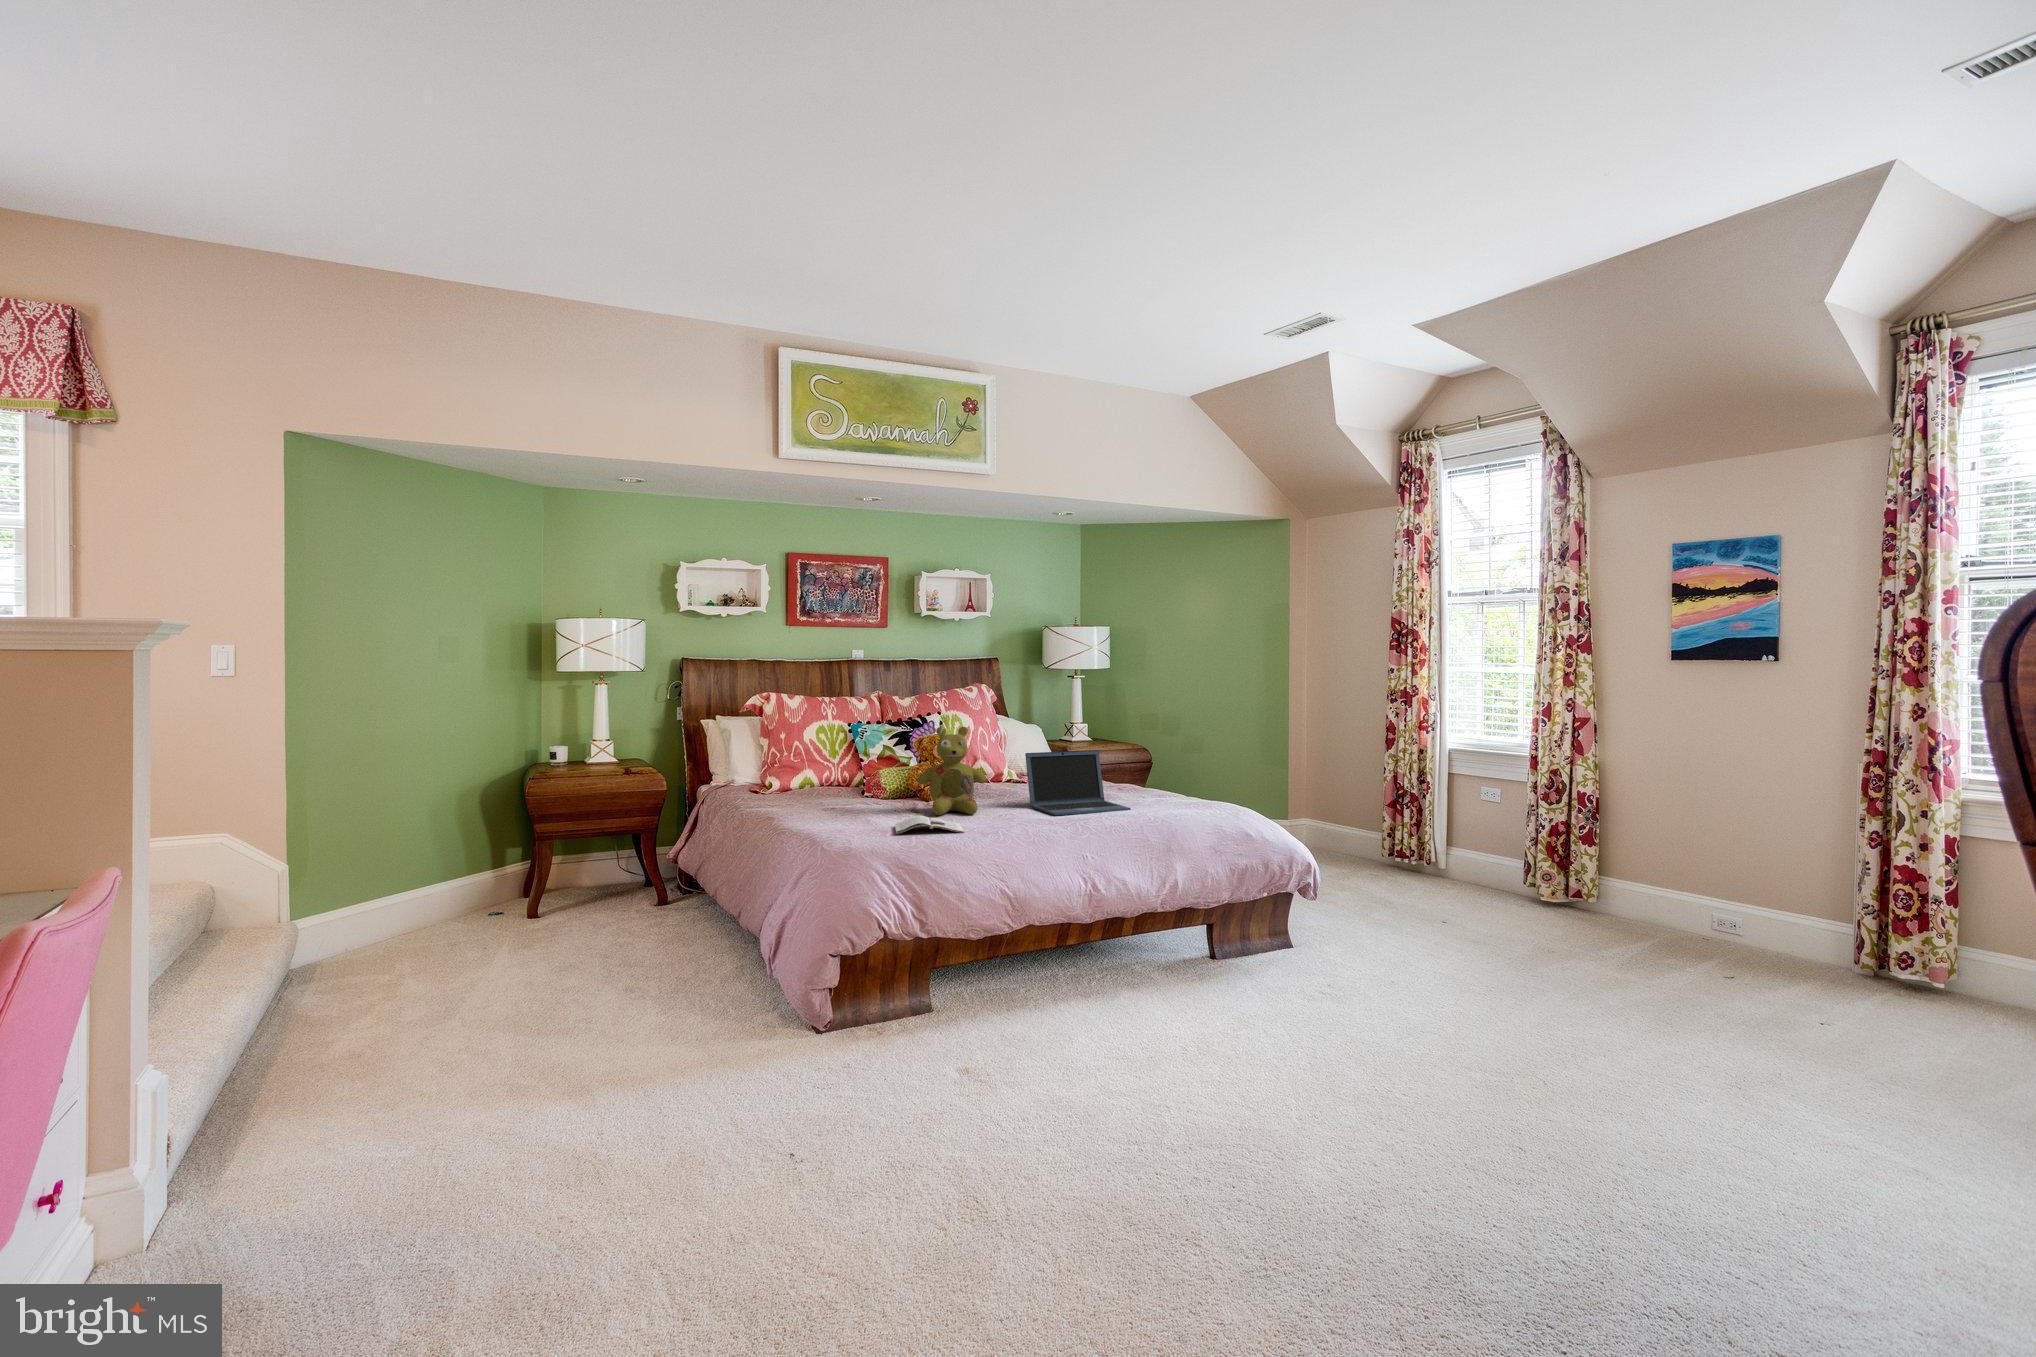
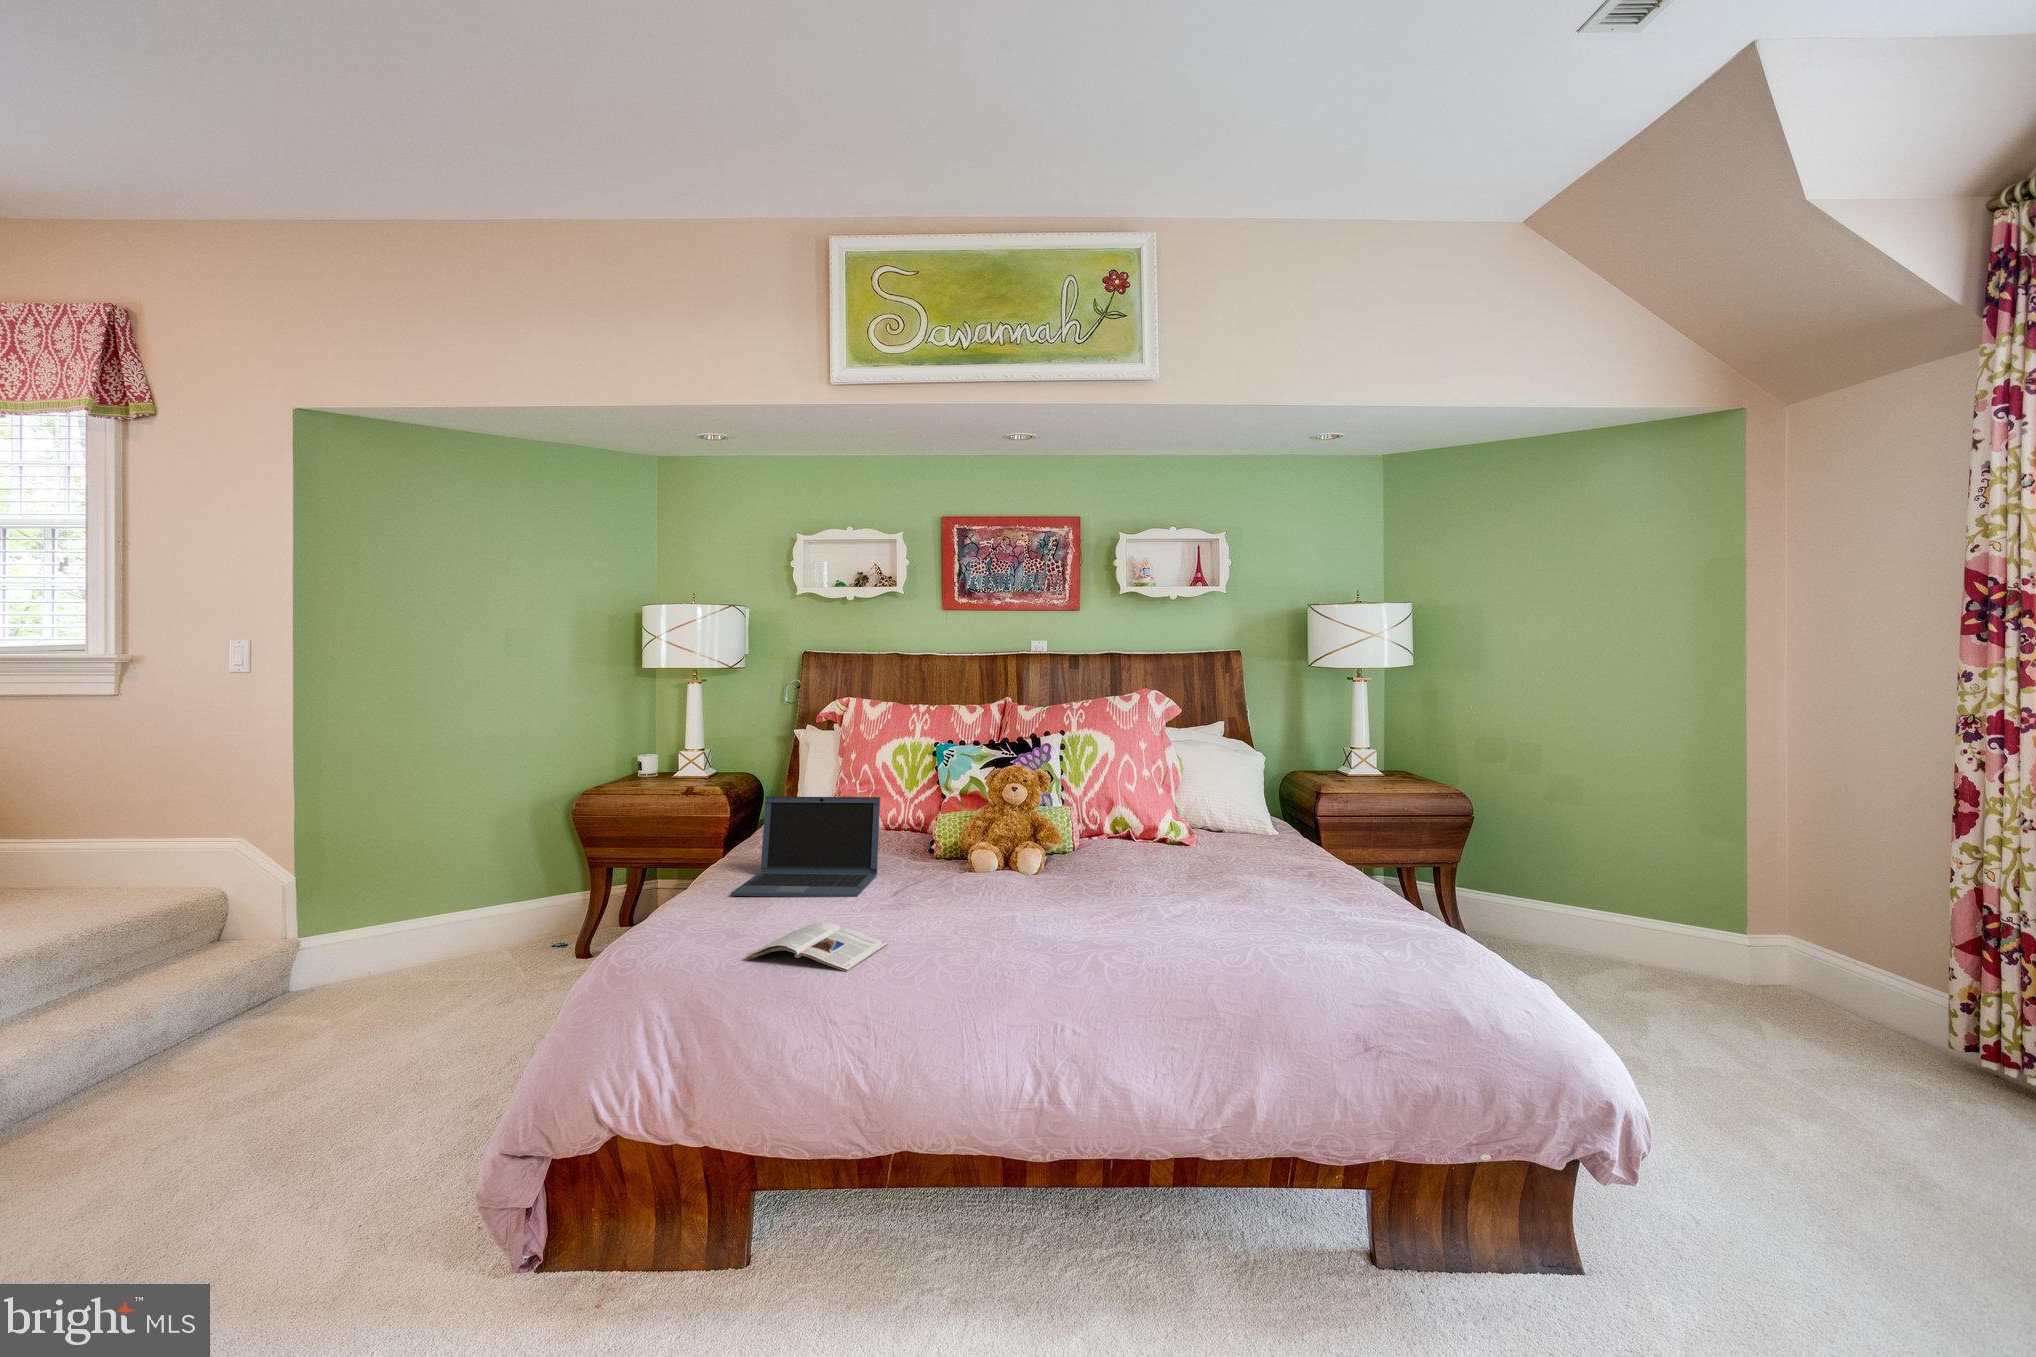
stuffed bear: present [917,727,986,815] -> none [893,768,1003,920]
laptop: present [1025,750,1131,815] -> present [731,797,880,897]

